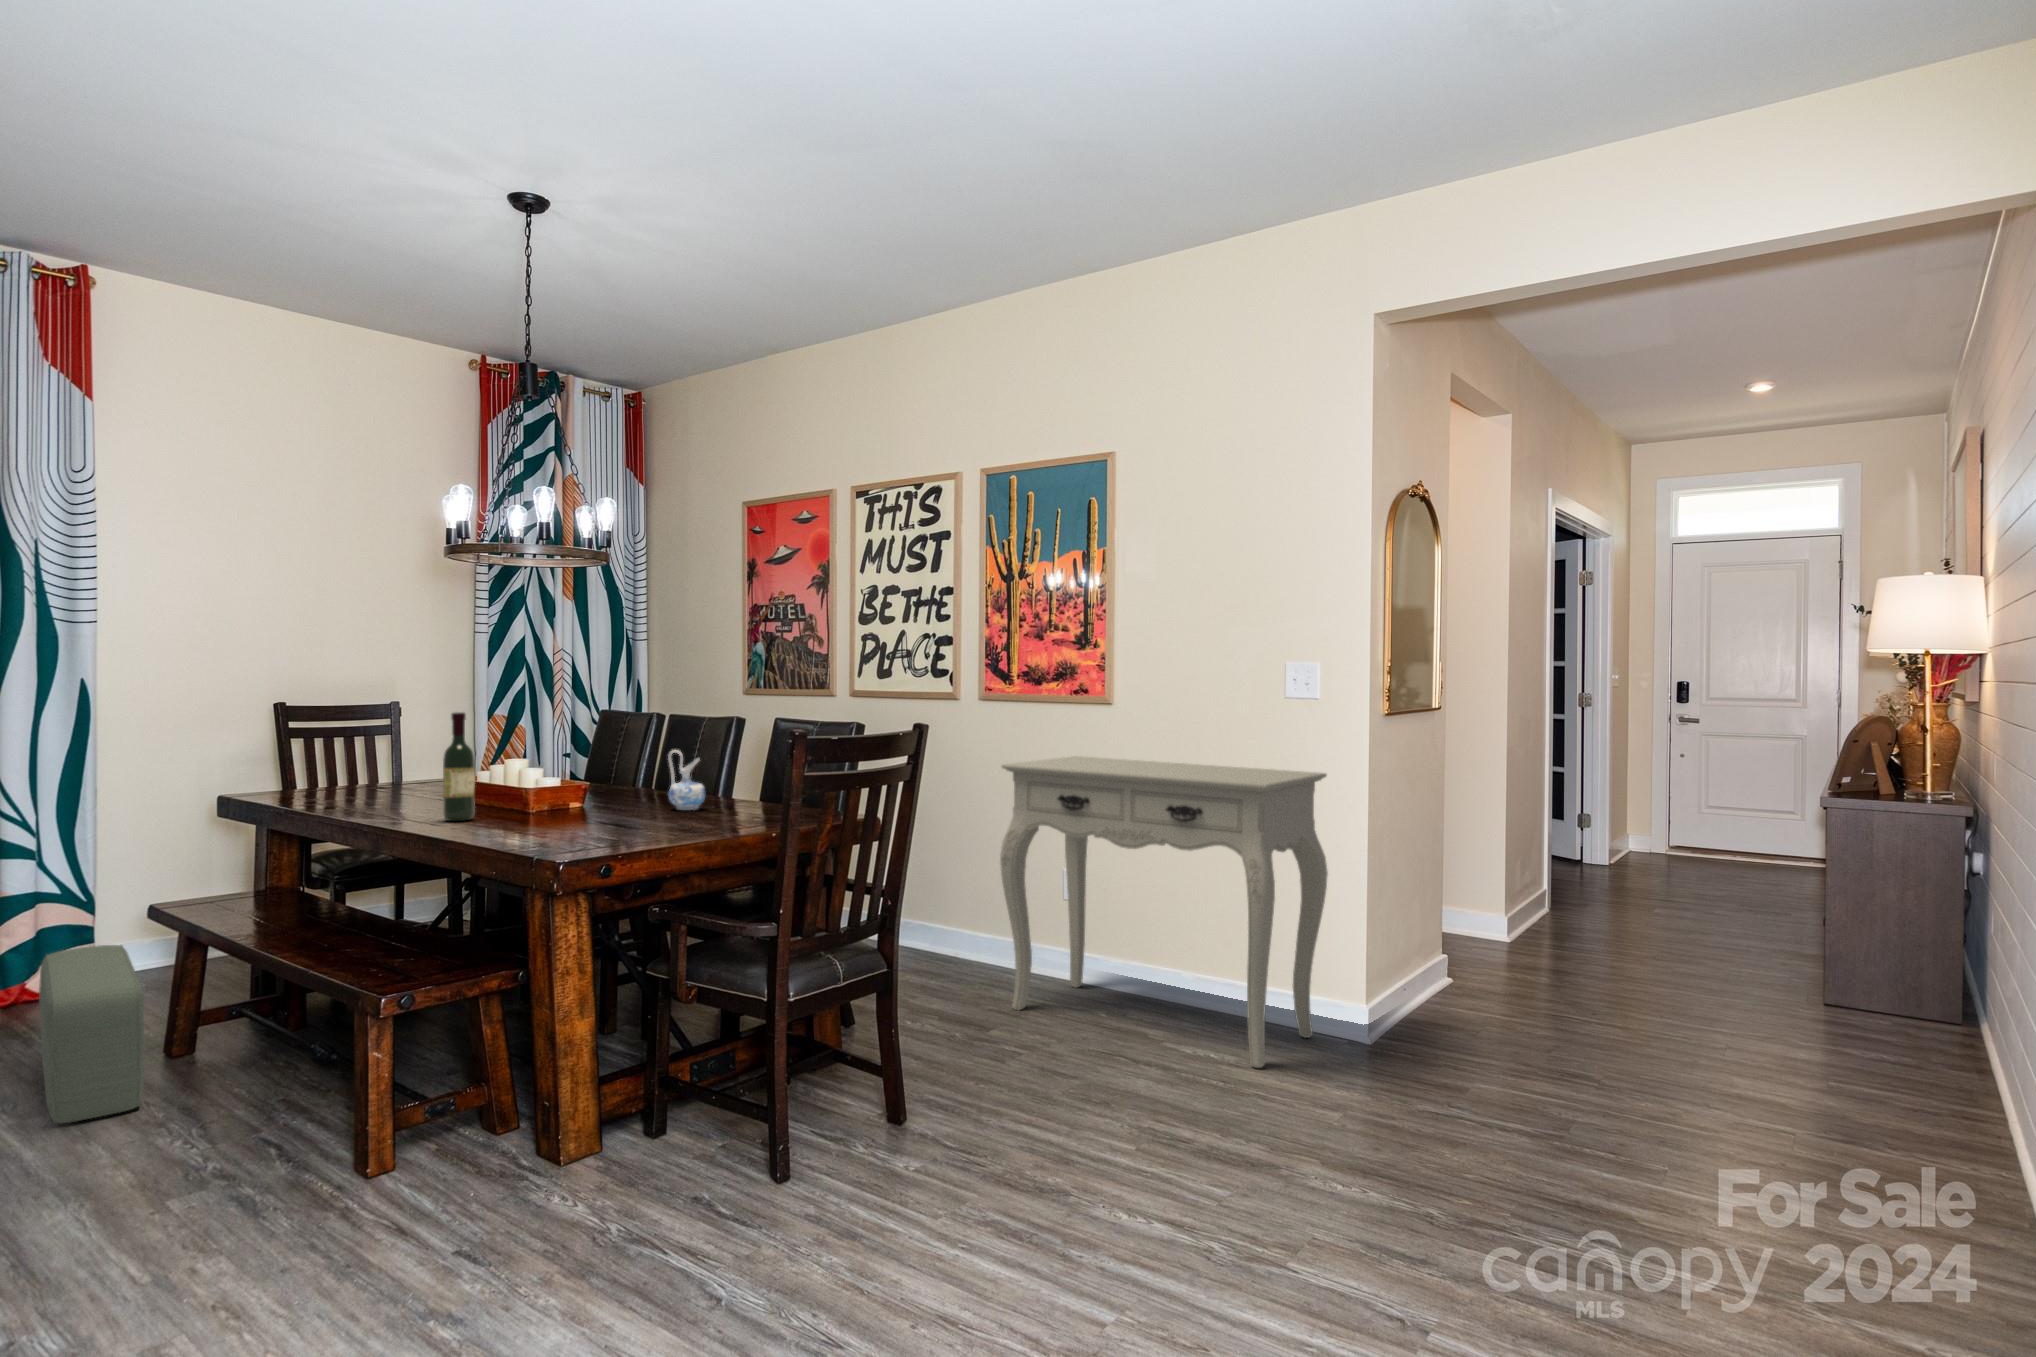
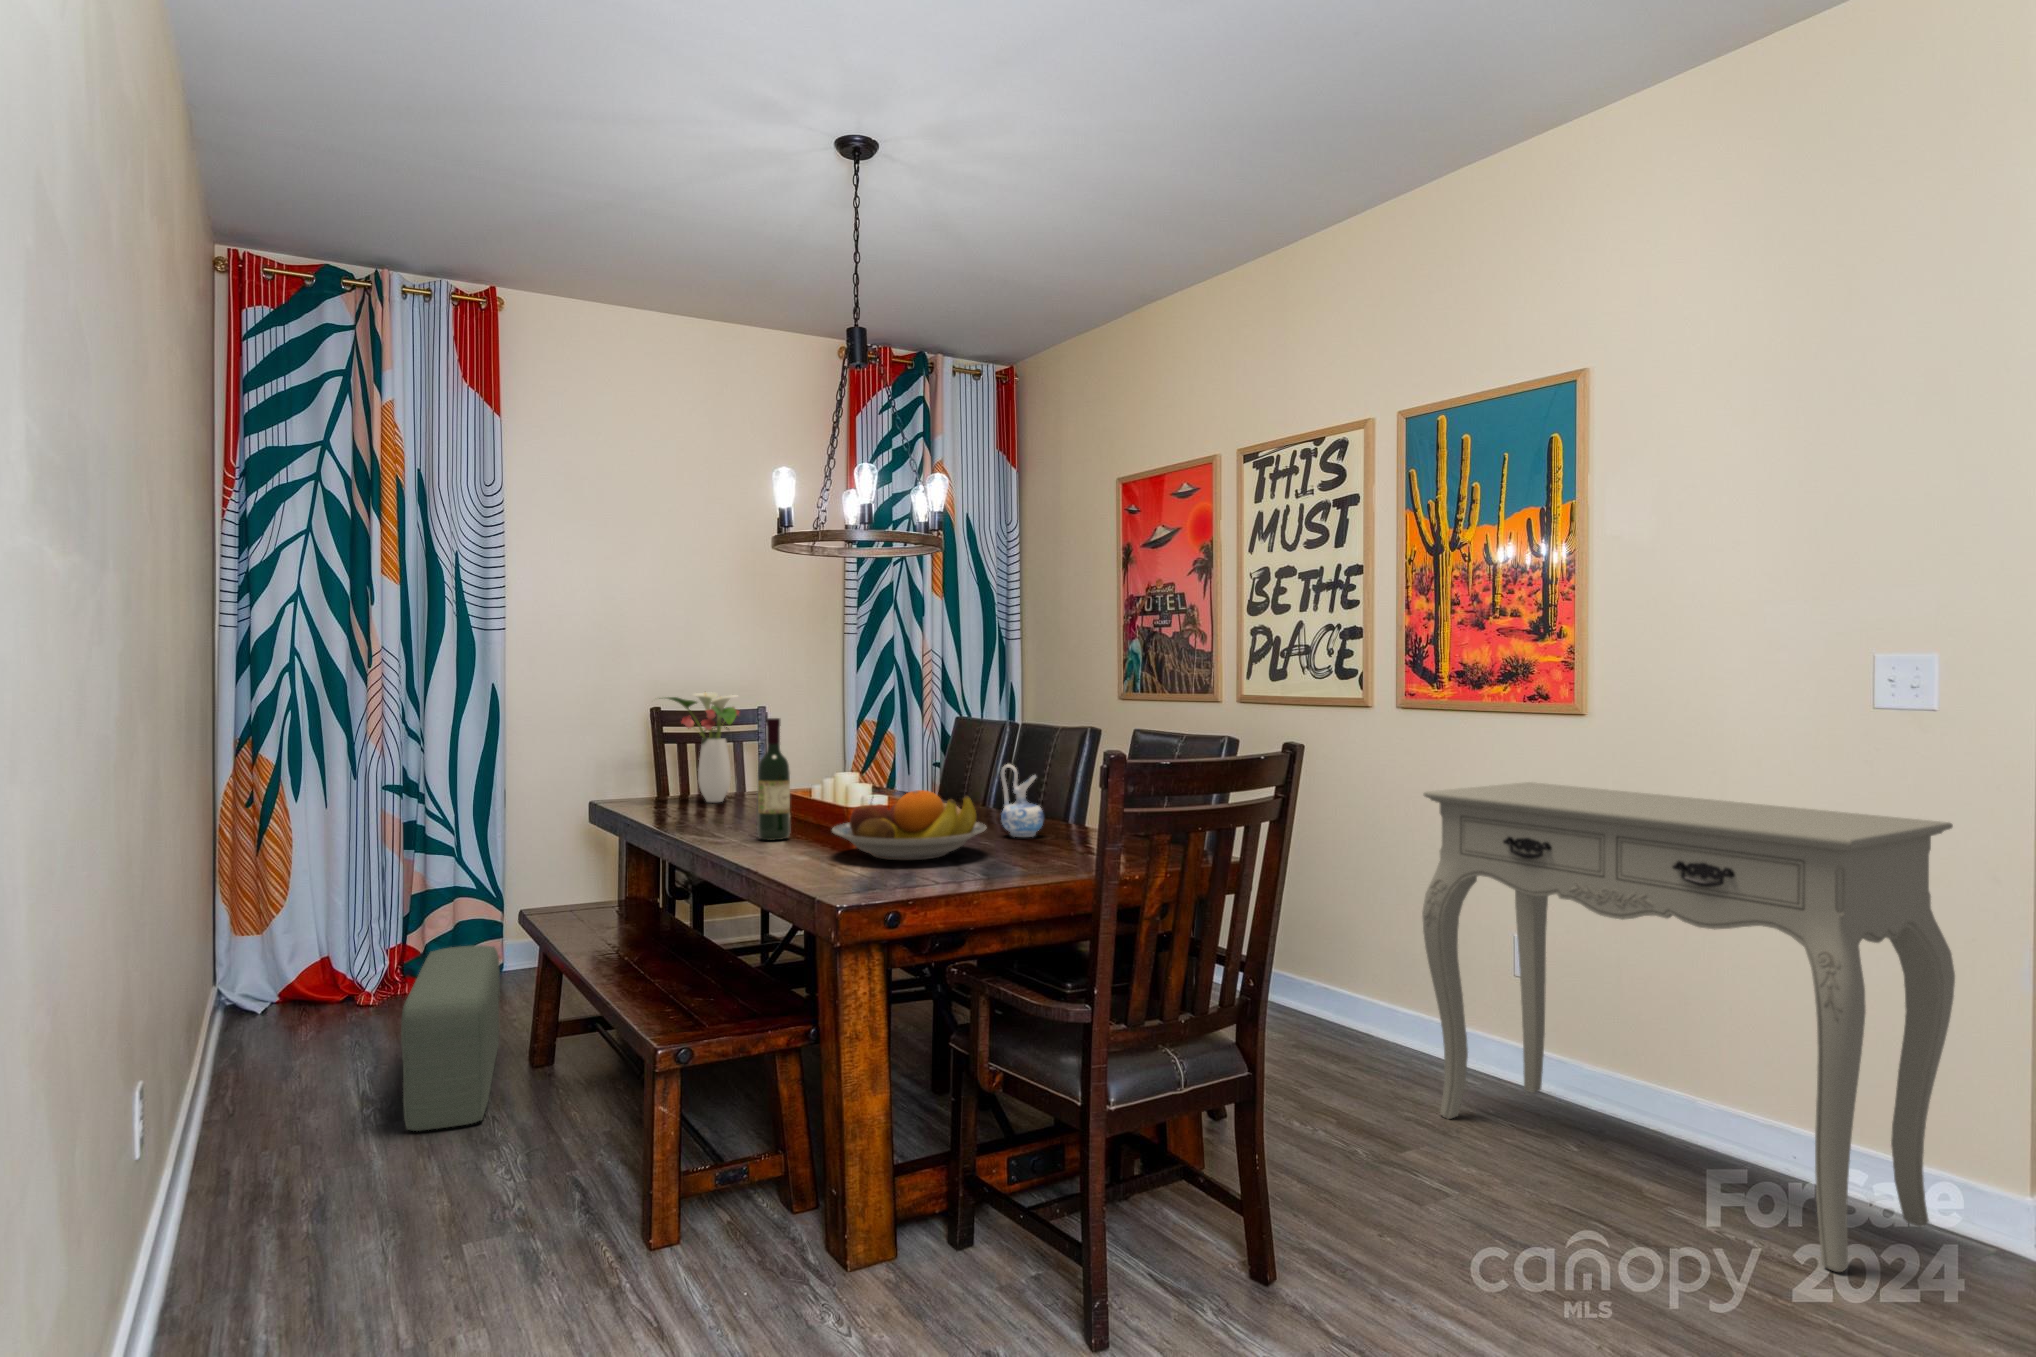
flower arrangement: none [299,689,394,794] -> present [659,692,739,802]
fruit bowl: none [527,771,665,830] -> present [832,790,986,860]

